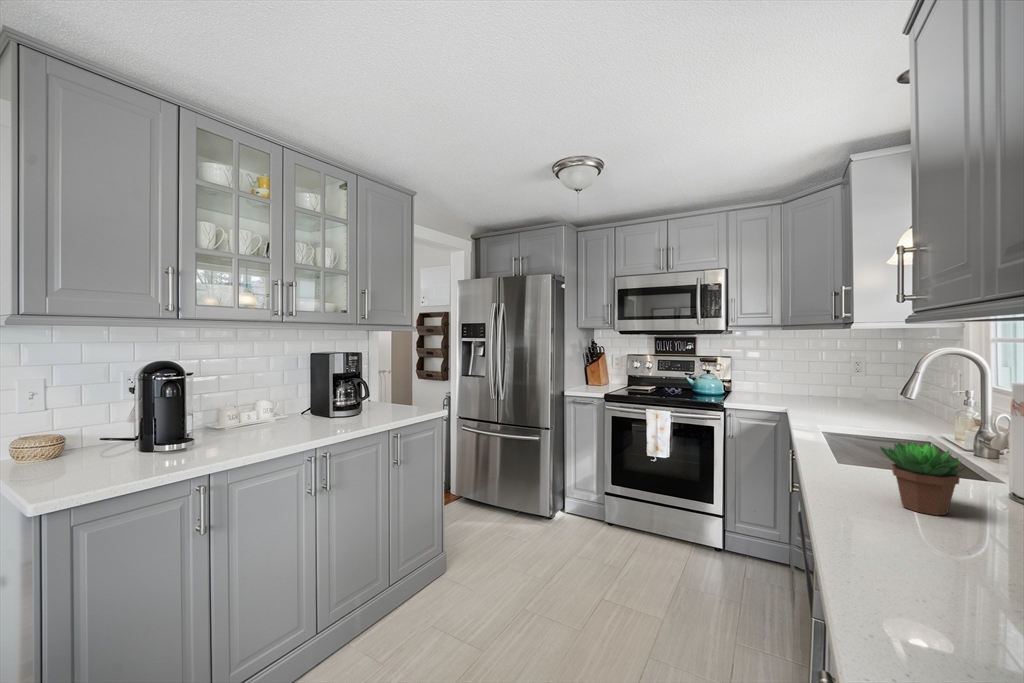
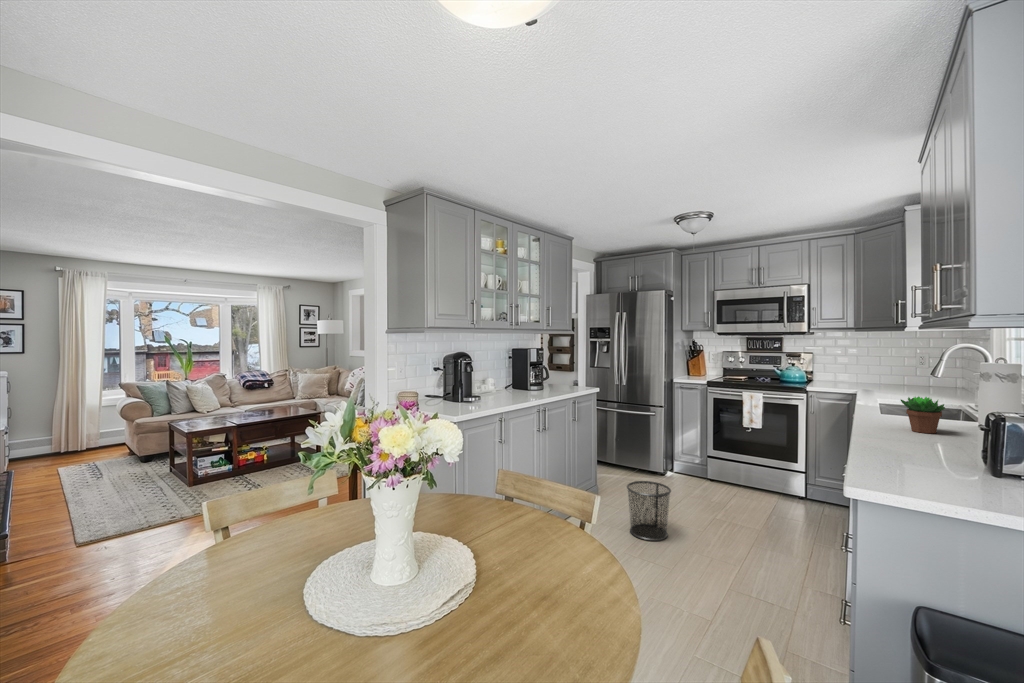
waste bin: none [464,552,530,657] -> present [627,481,671,541]

